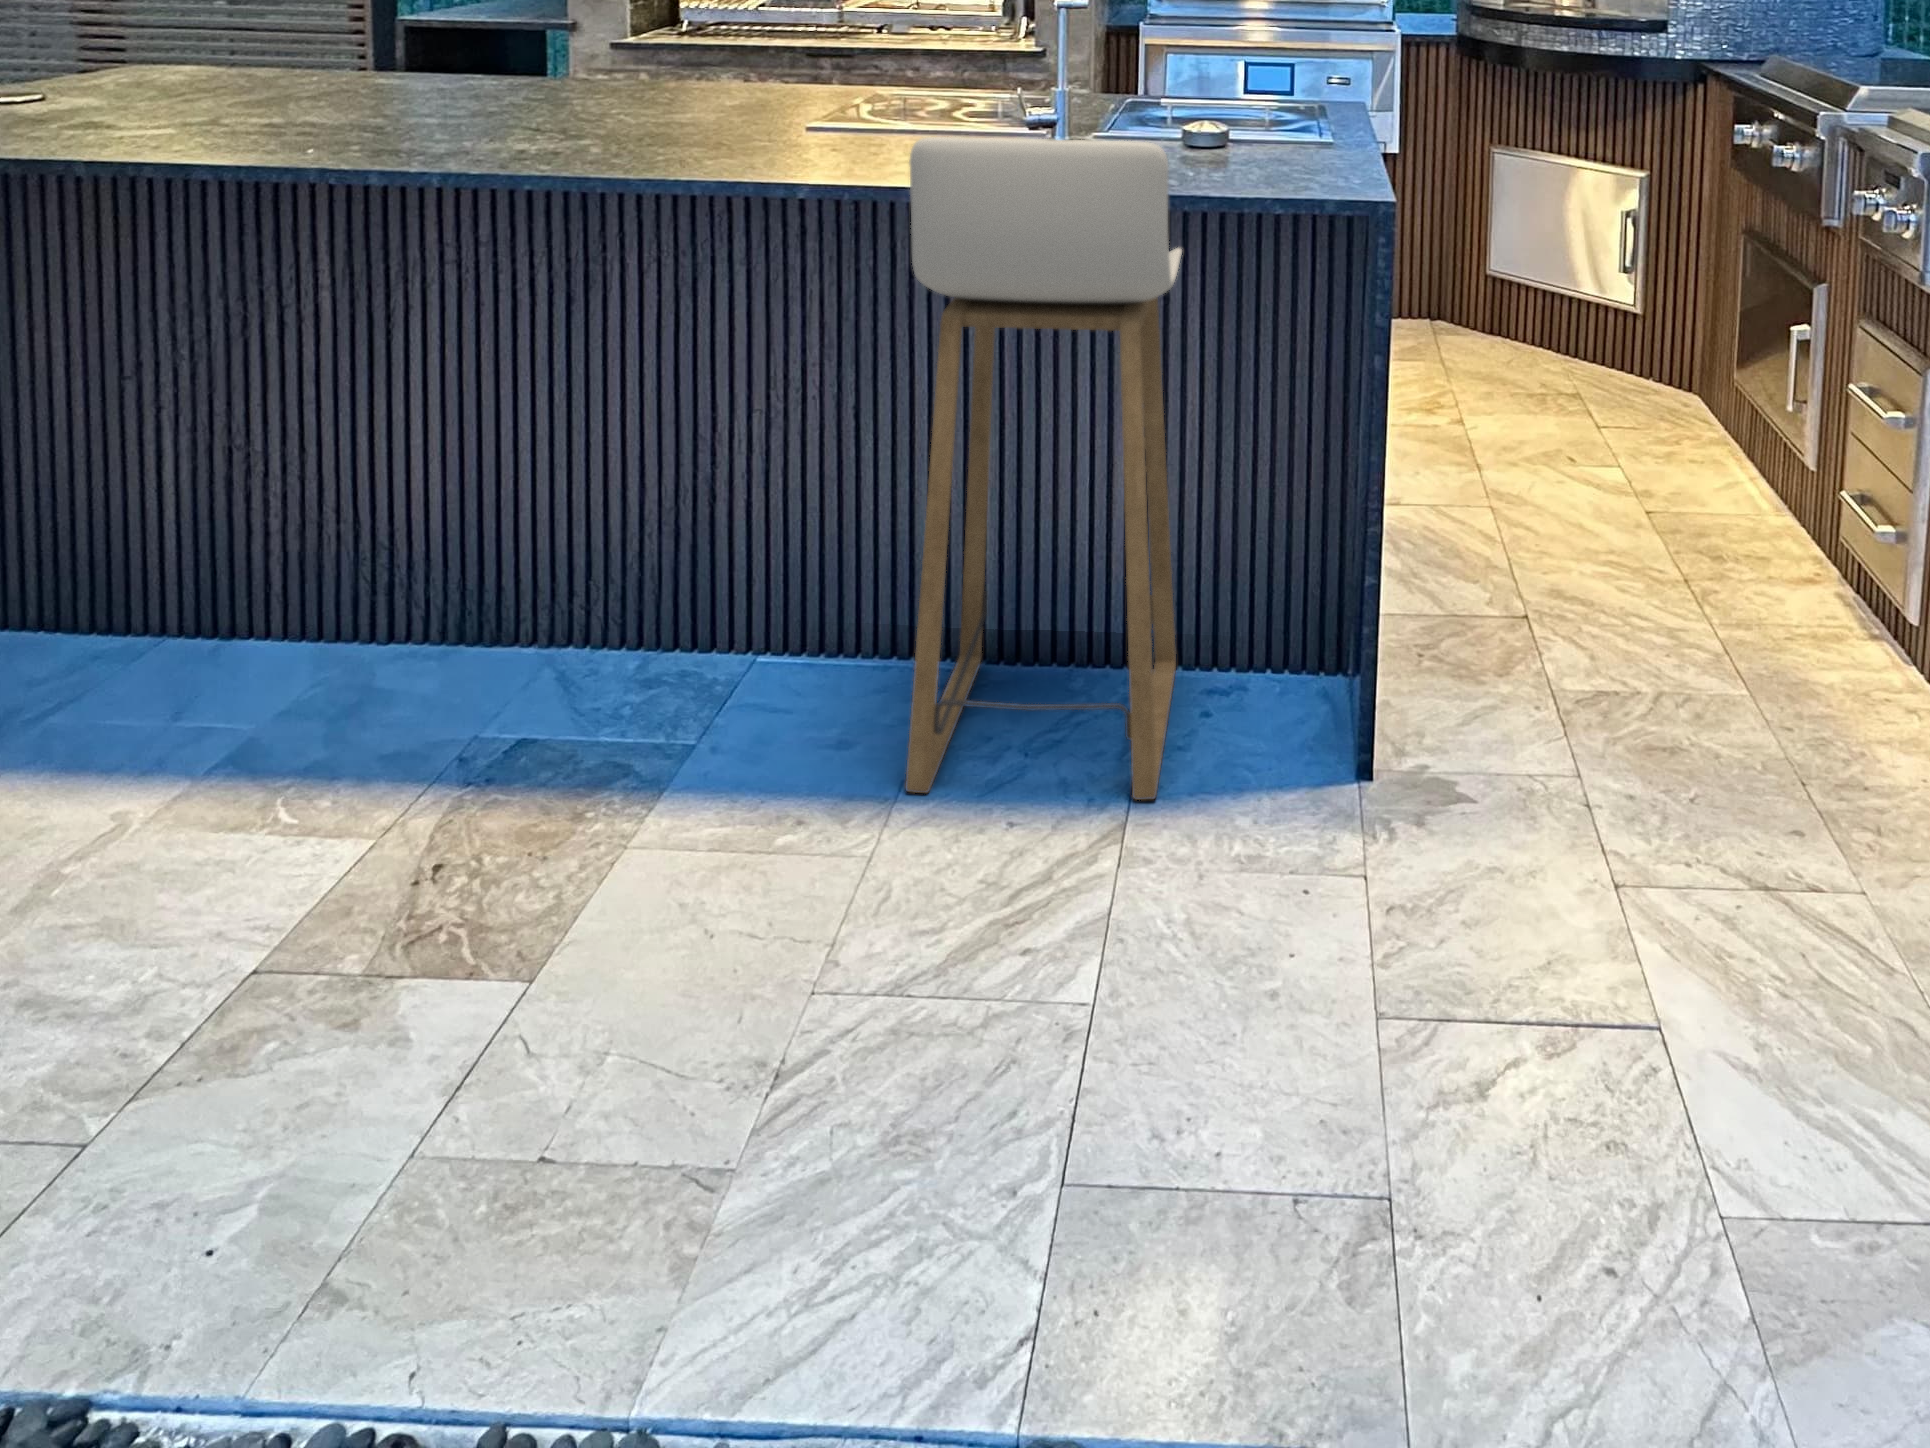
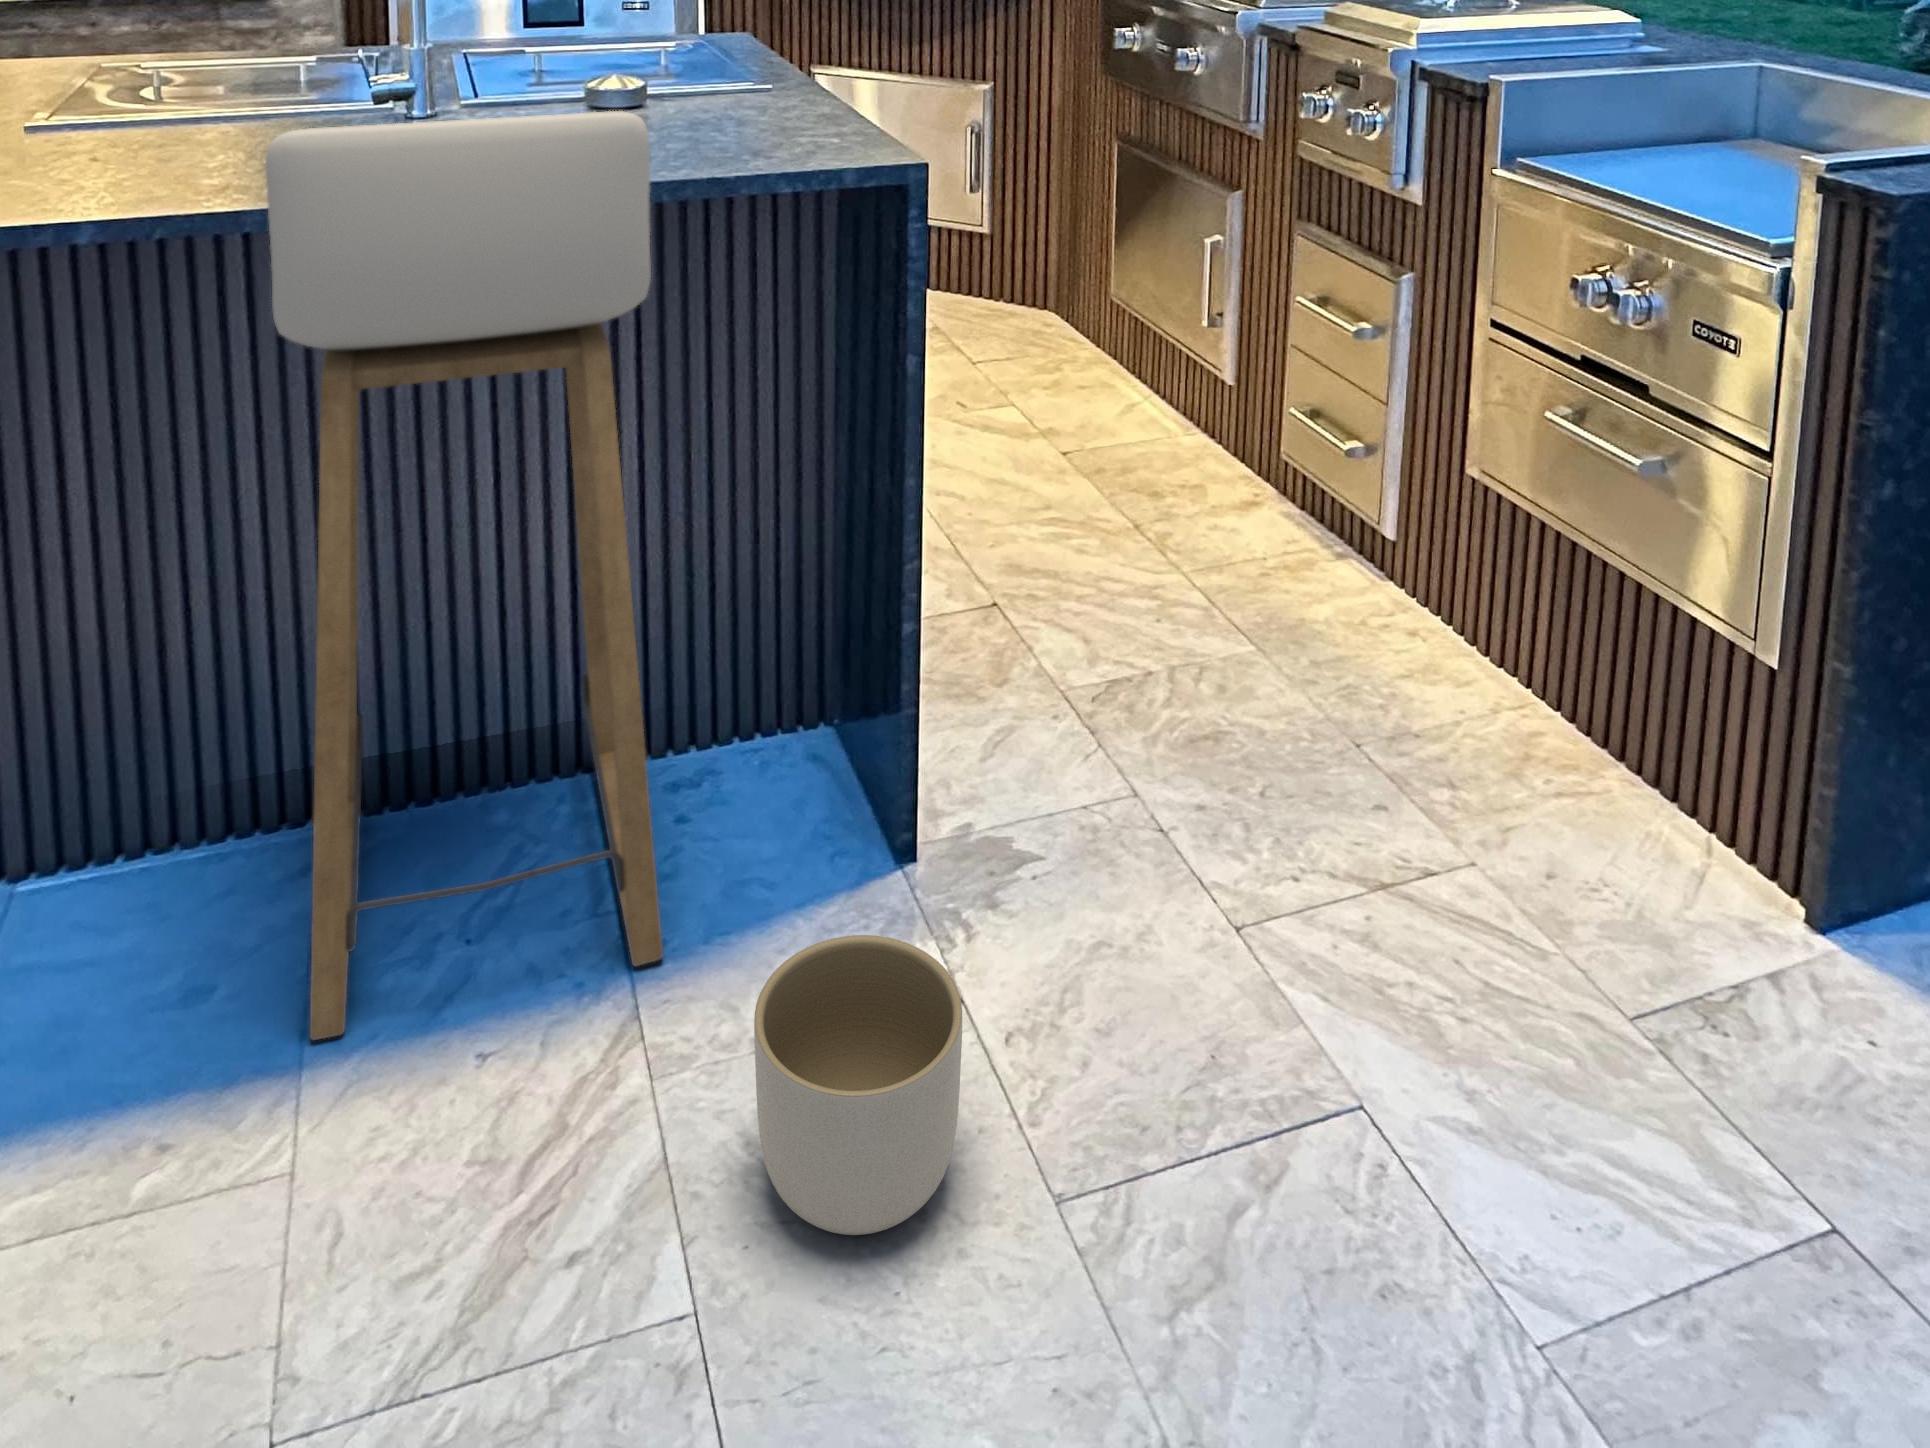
planter: none [1162,779,1317,986] -> present [754,935,962,1235]

